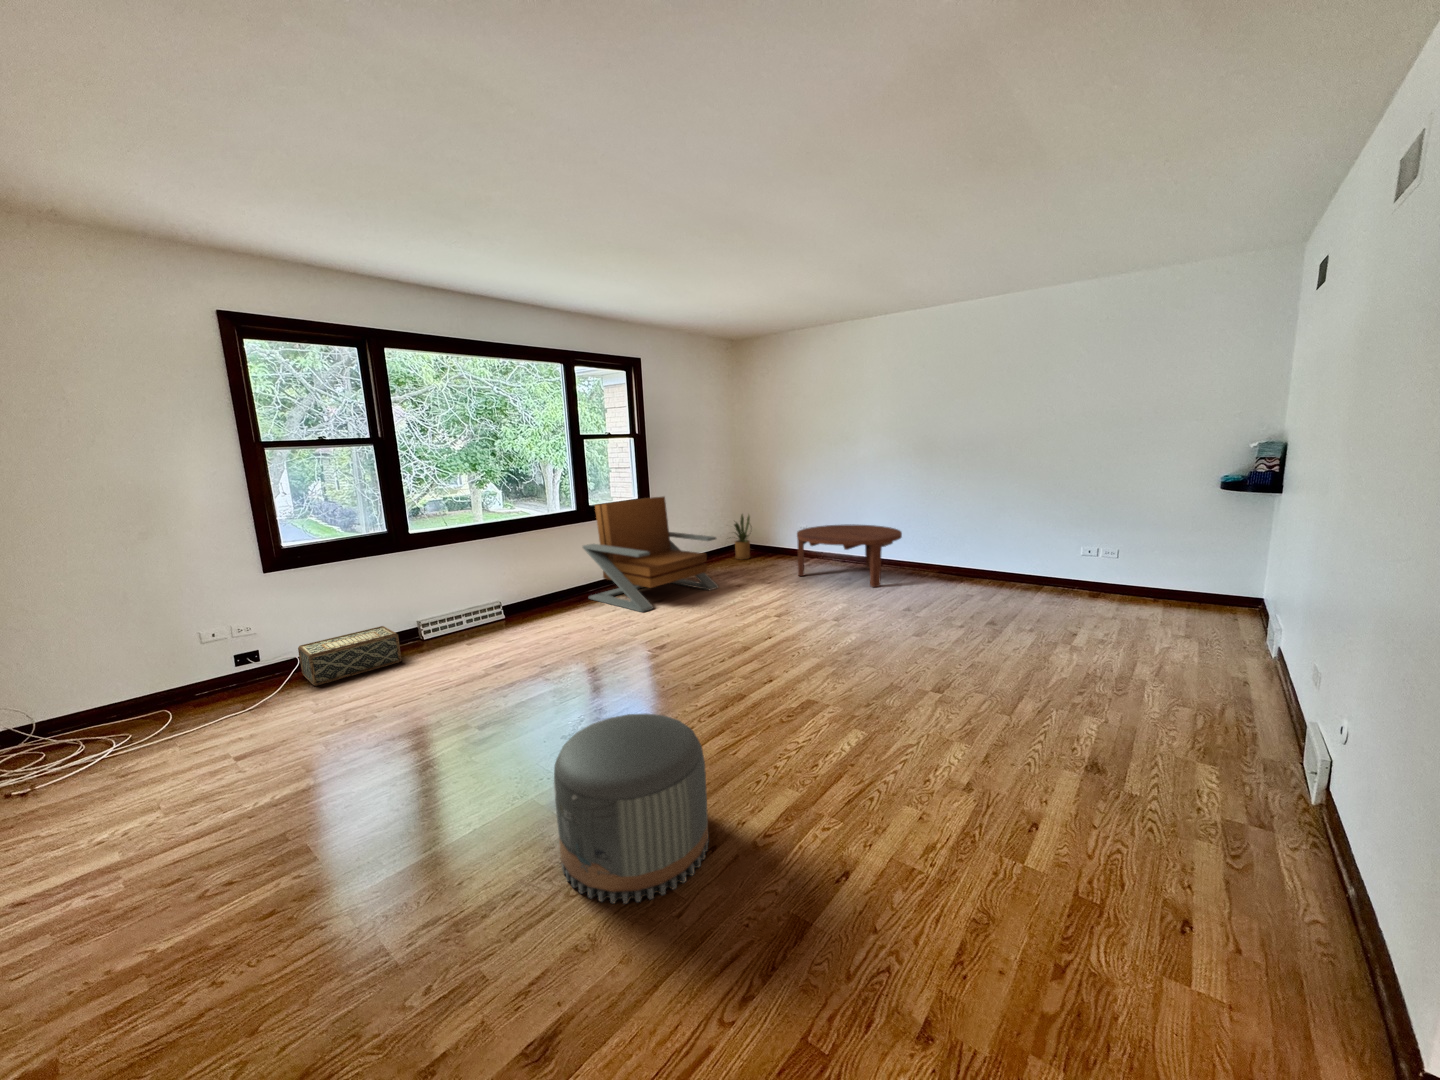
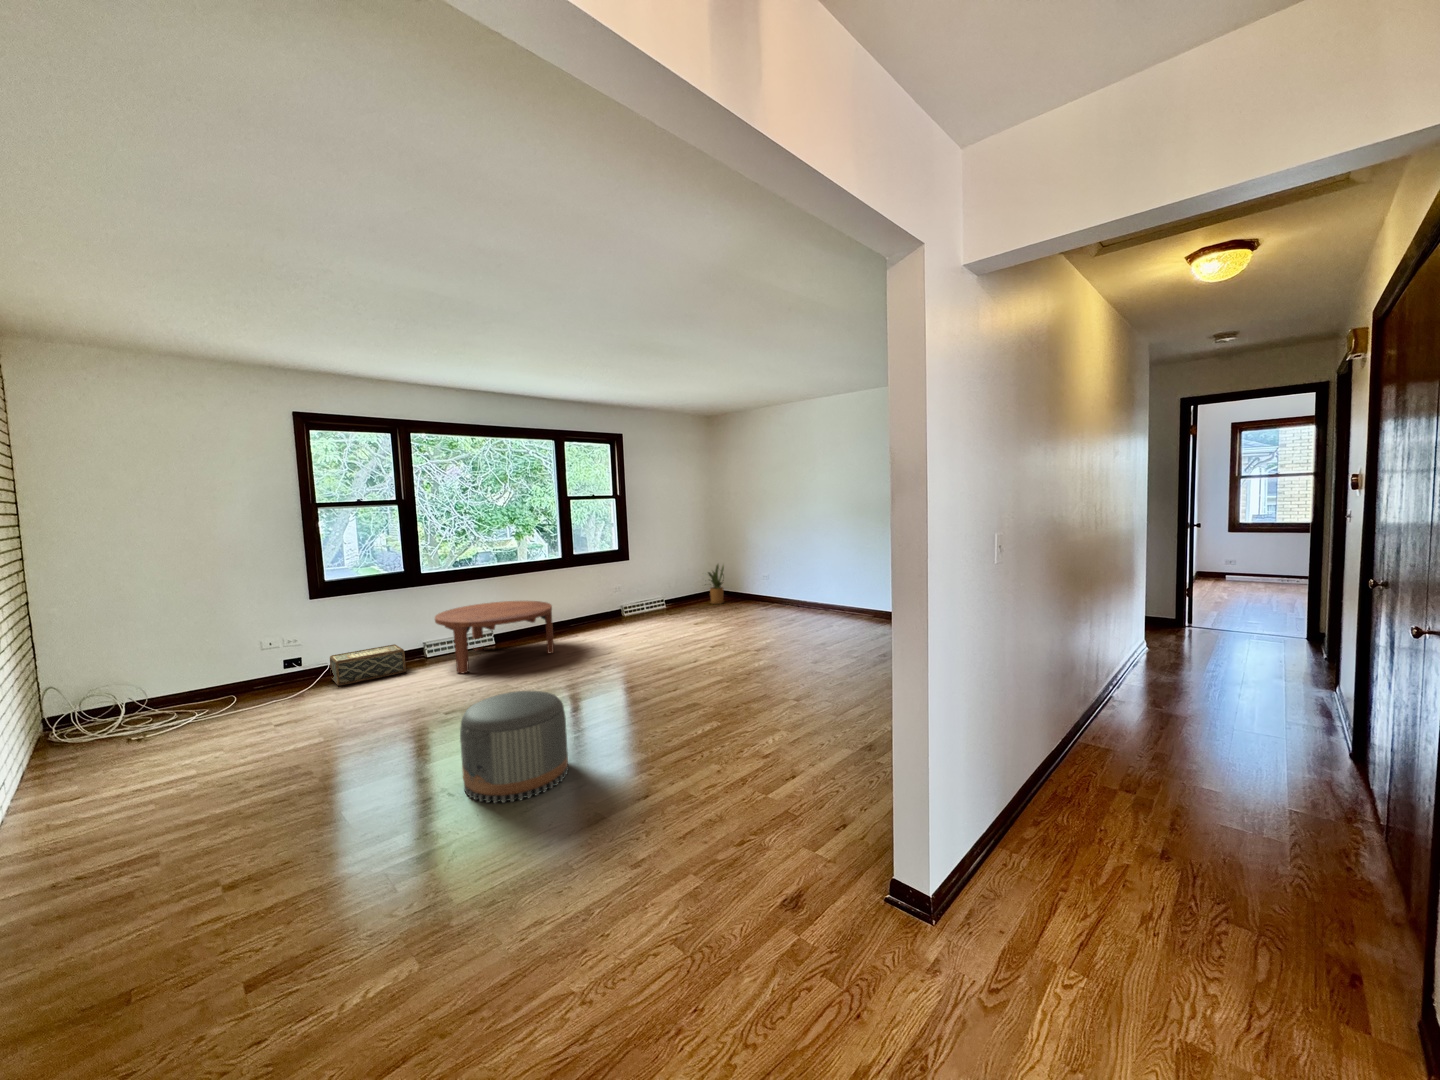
lounge chair: present [583,497,718,612] -> none [565,547,680,643]
coffee table: present [797,524,902,587] -> present [435,601,554,673]

